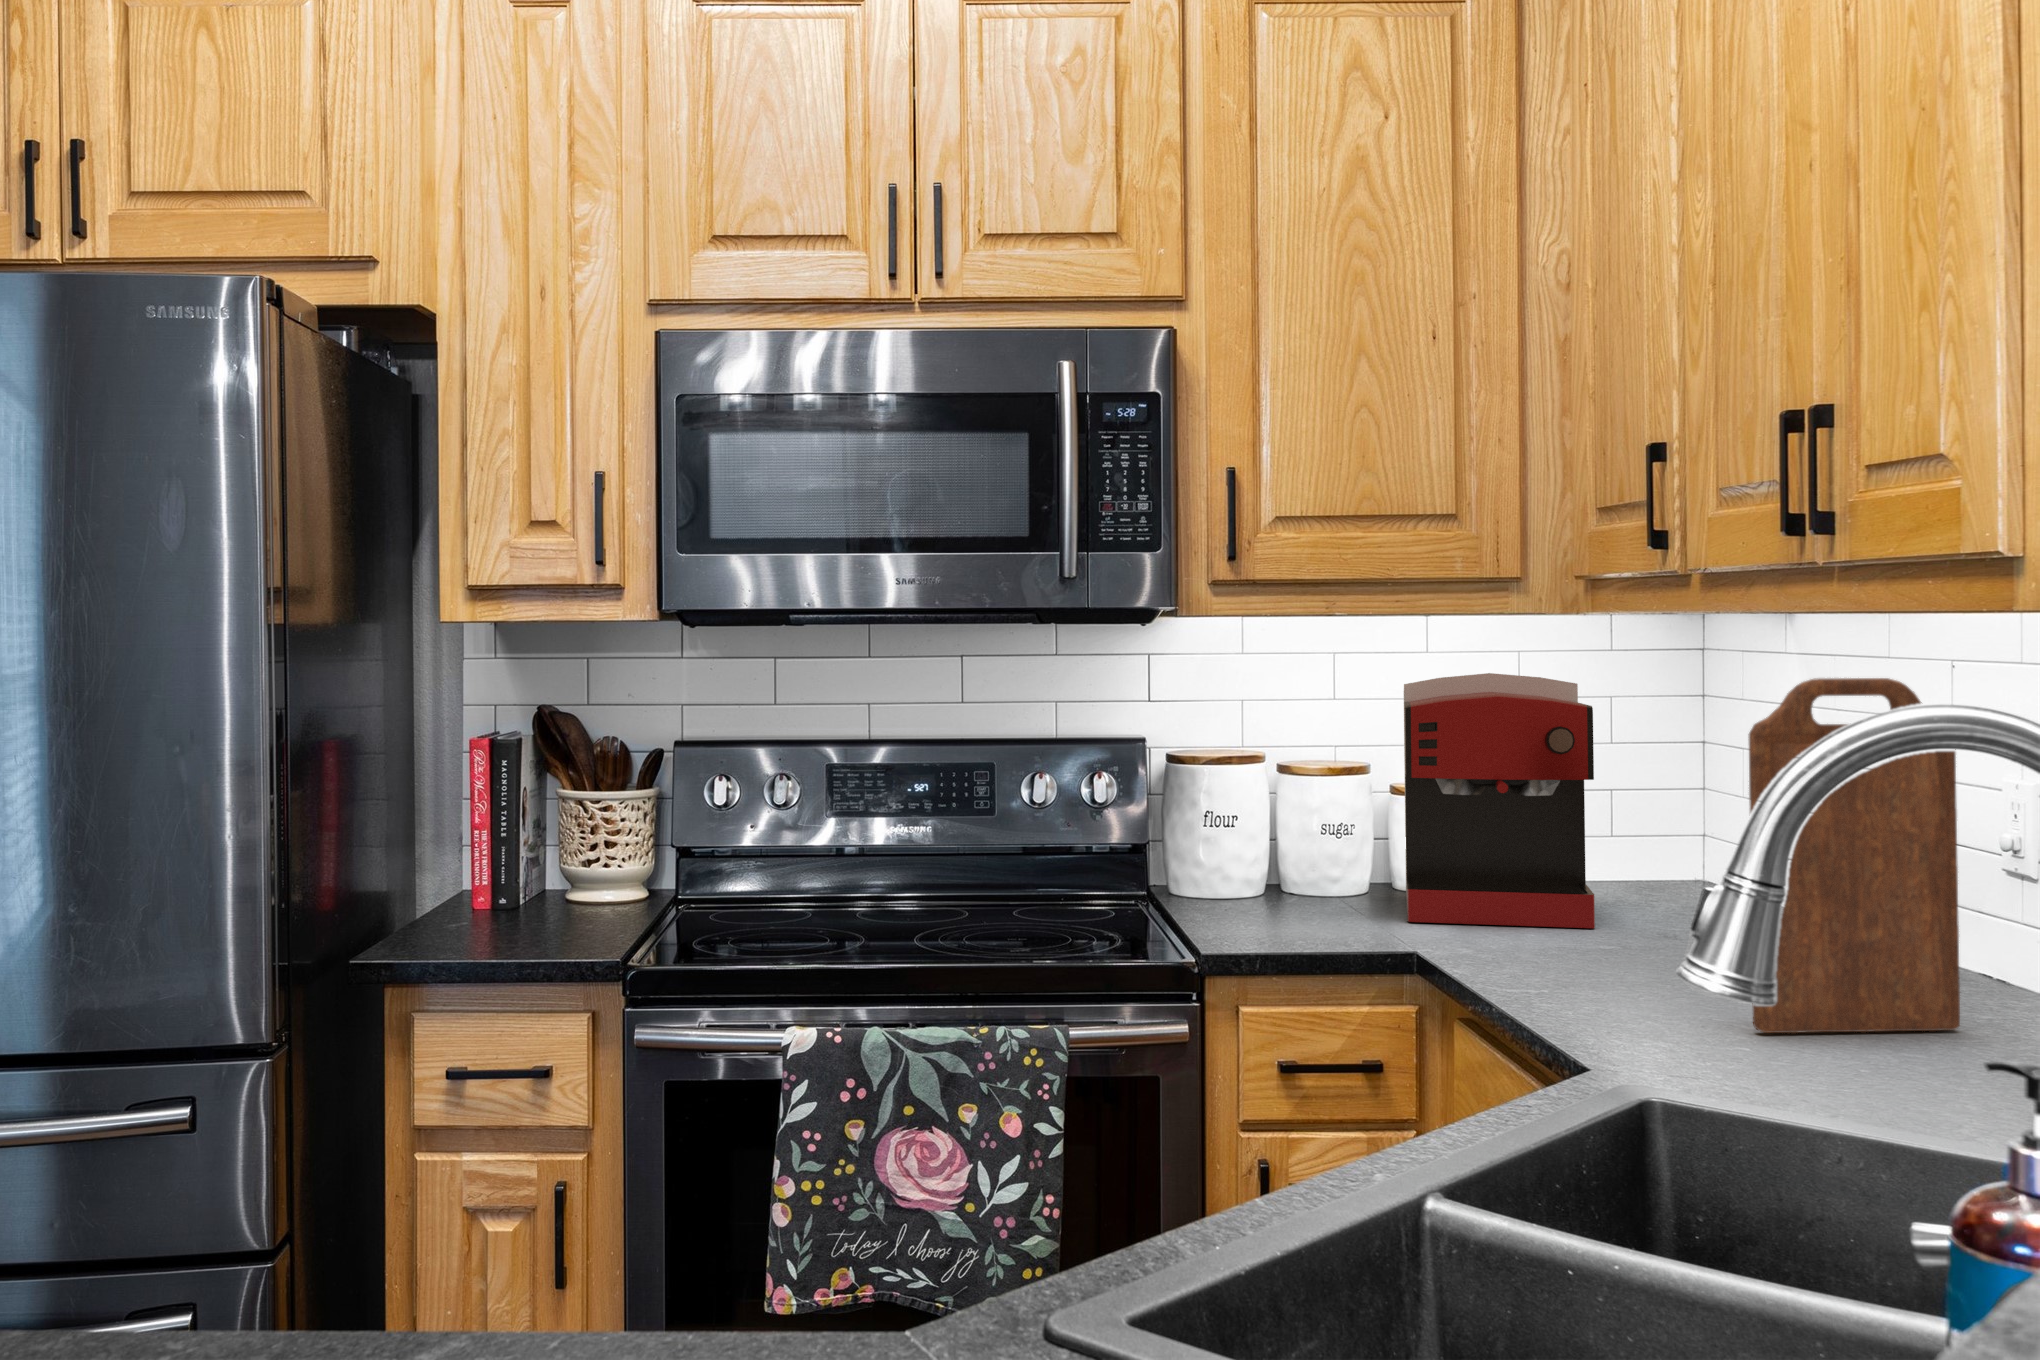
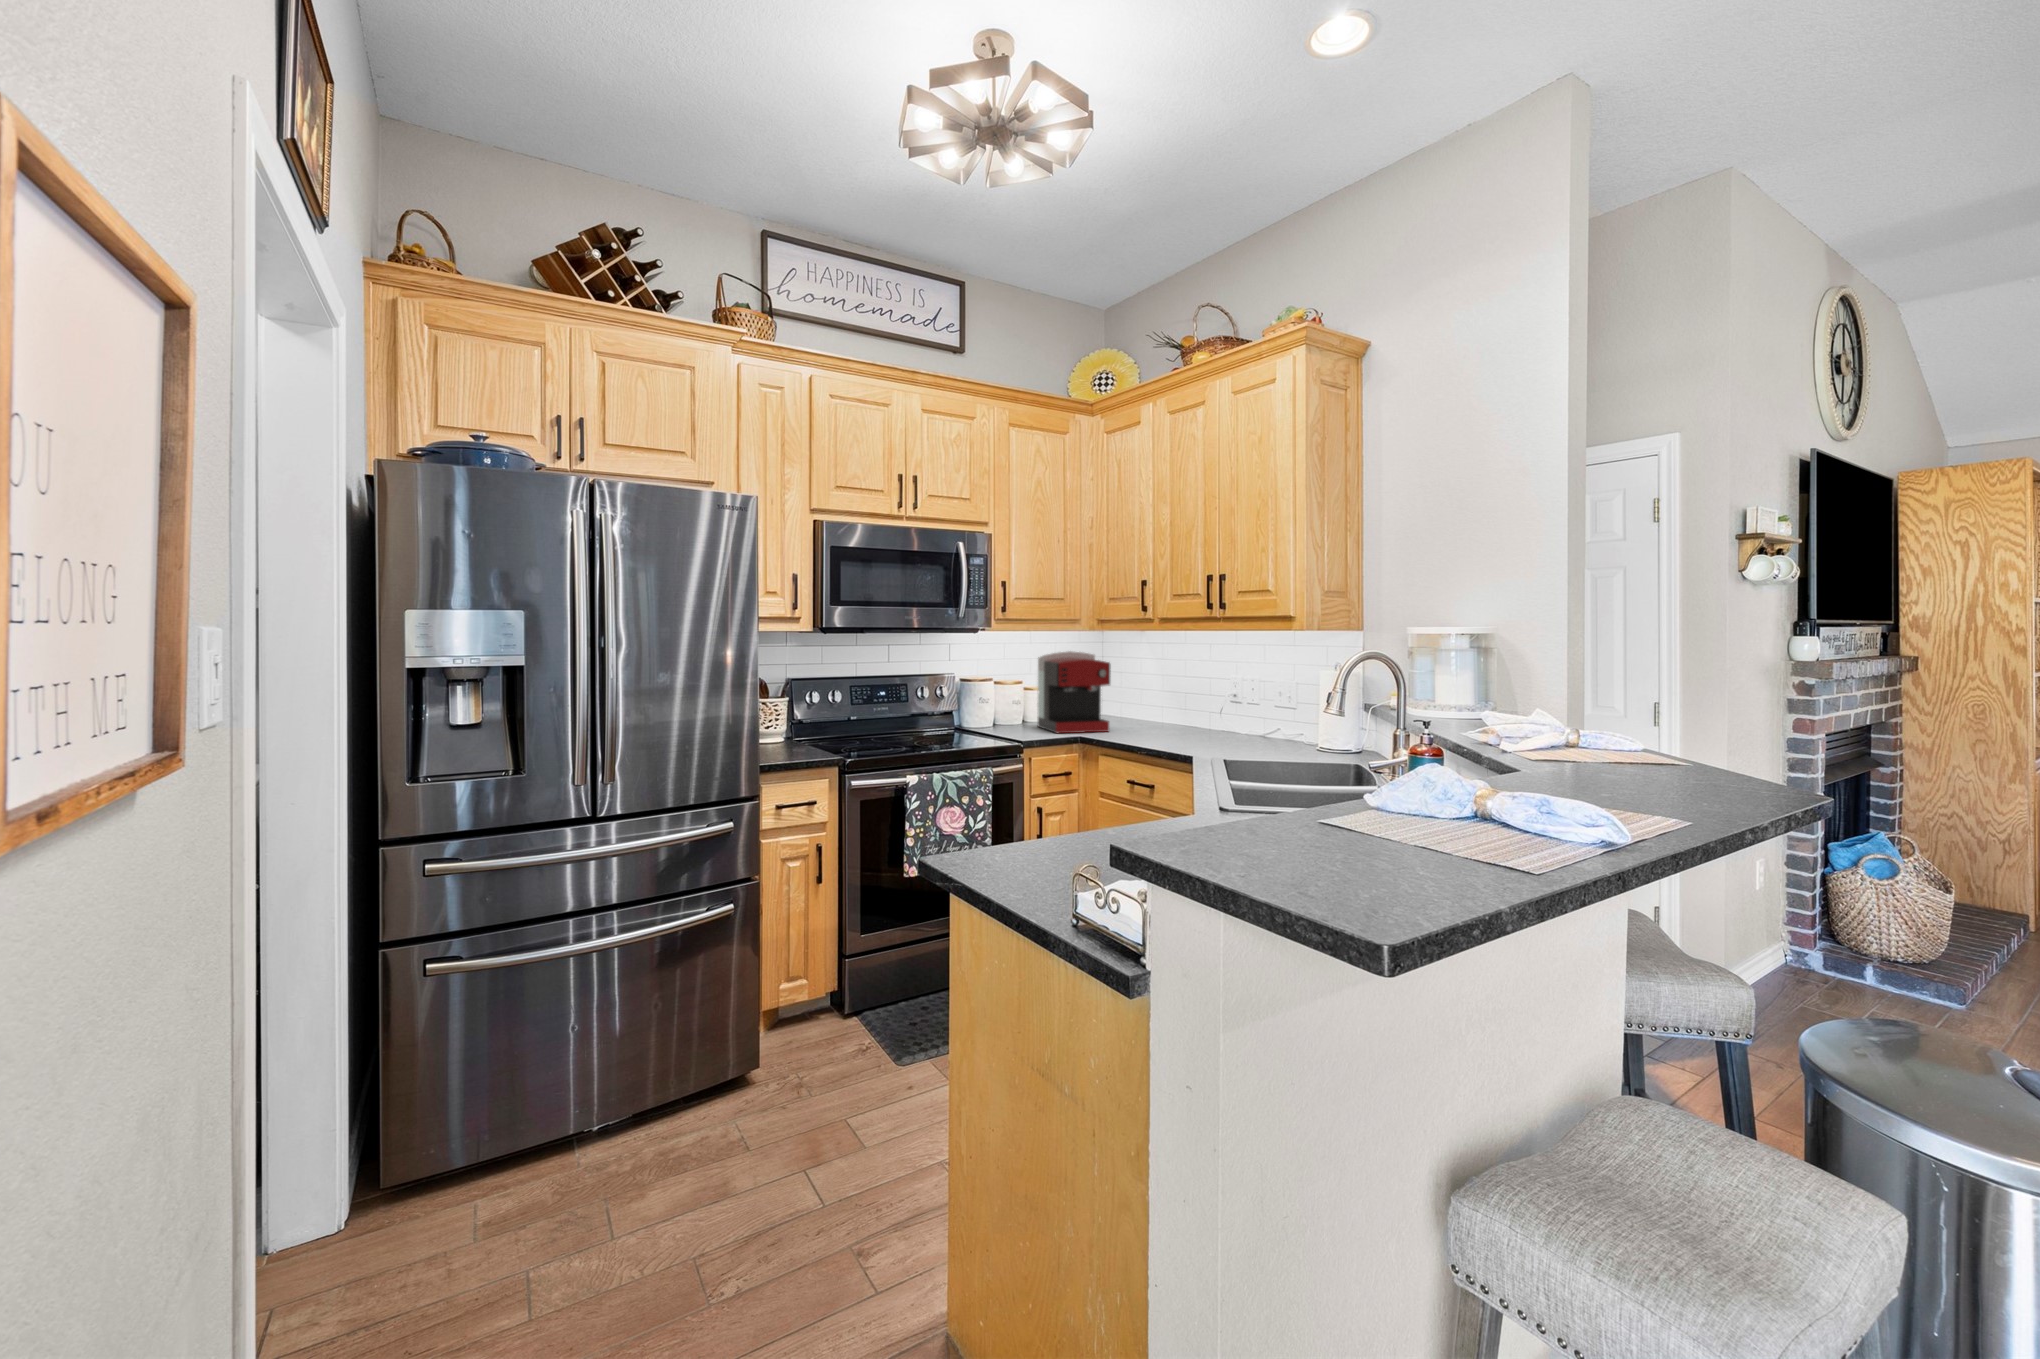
cutting board: present [1749,678,1960,1033] -> none [1189,656,1230,749]

